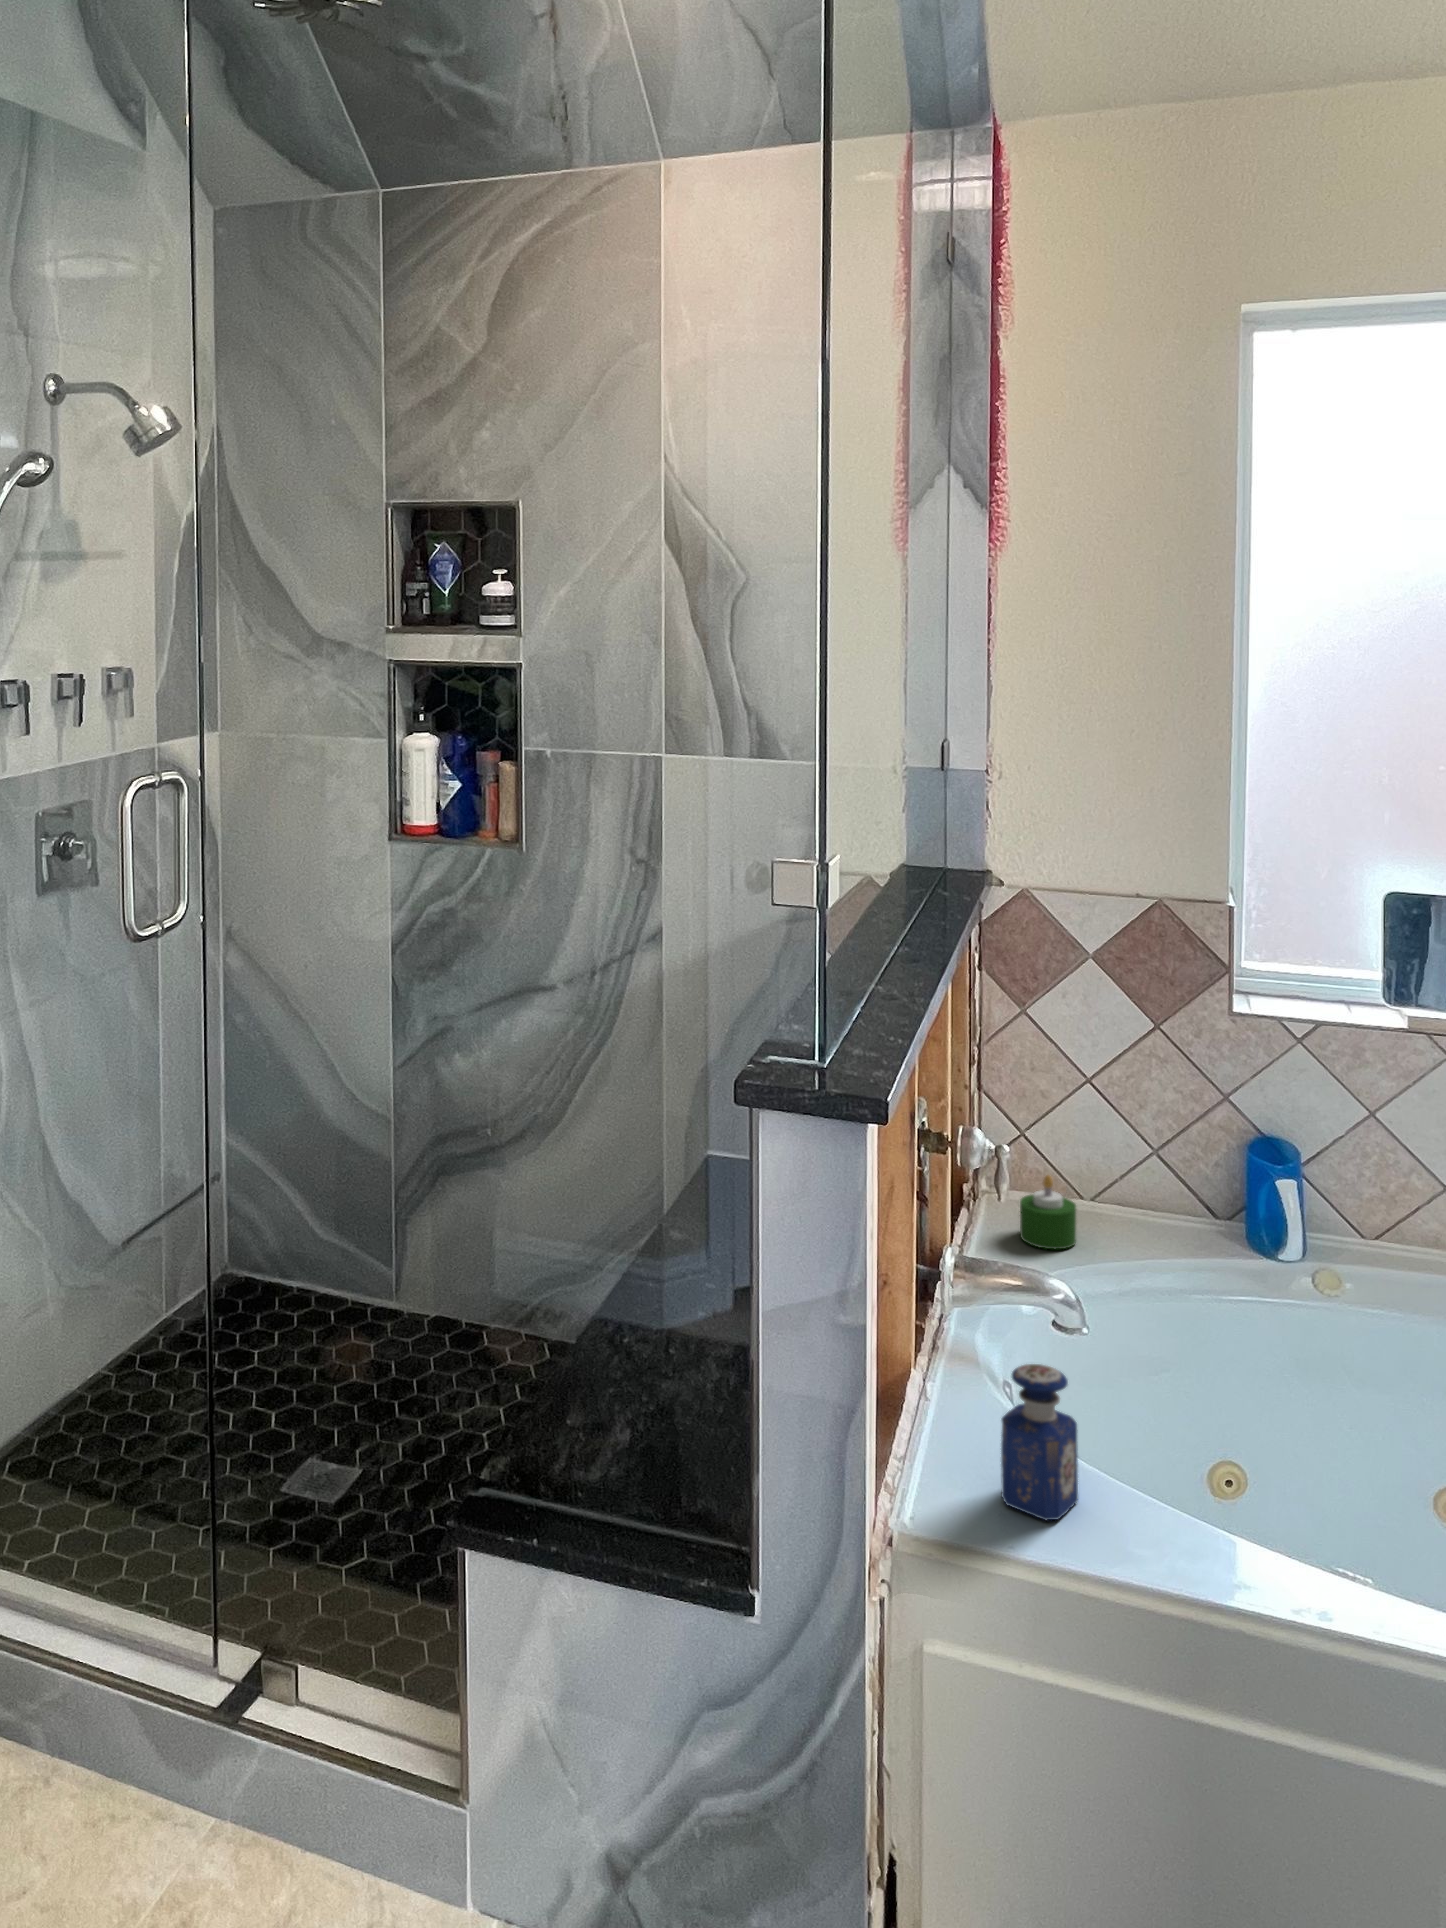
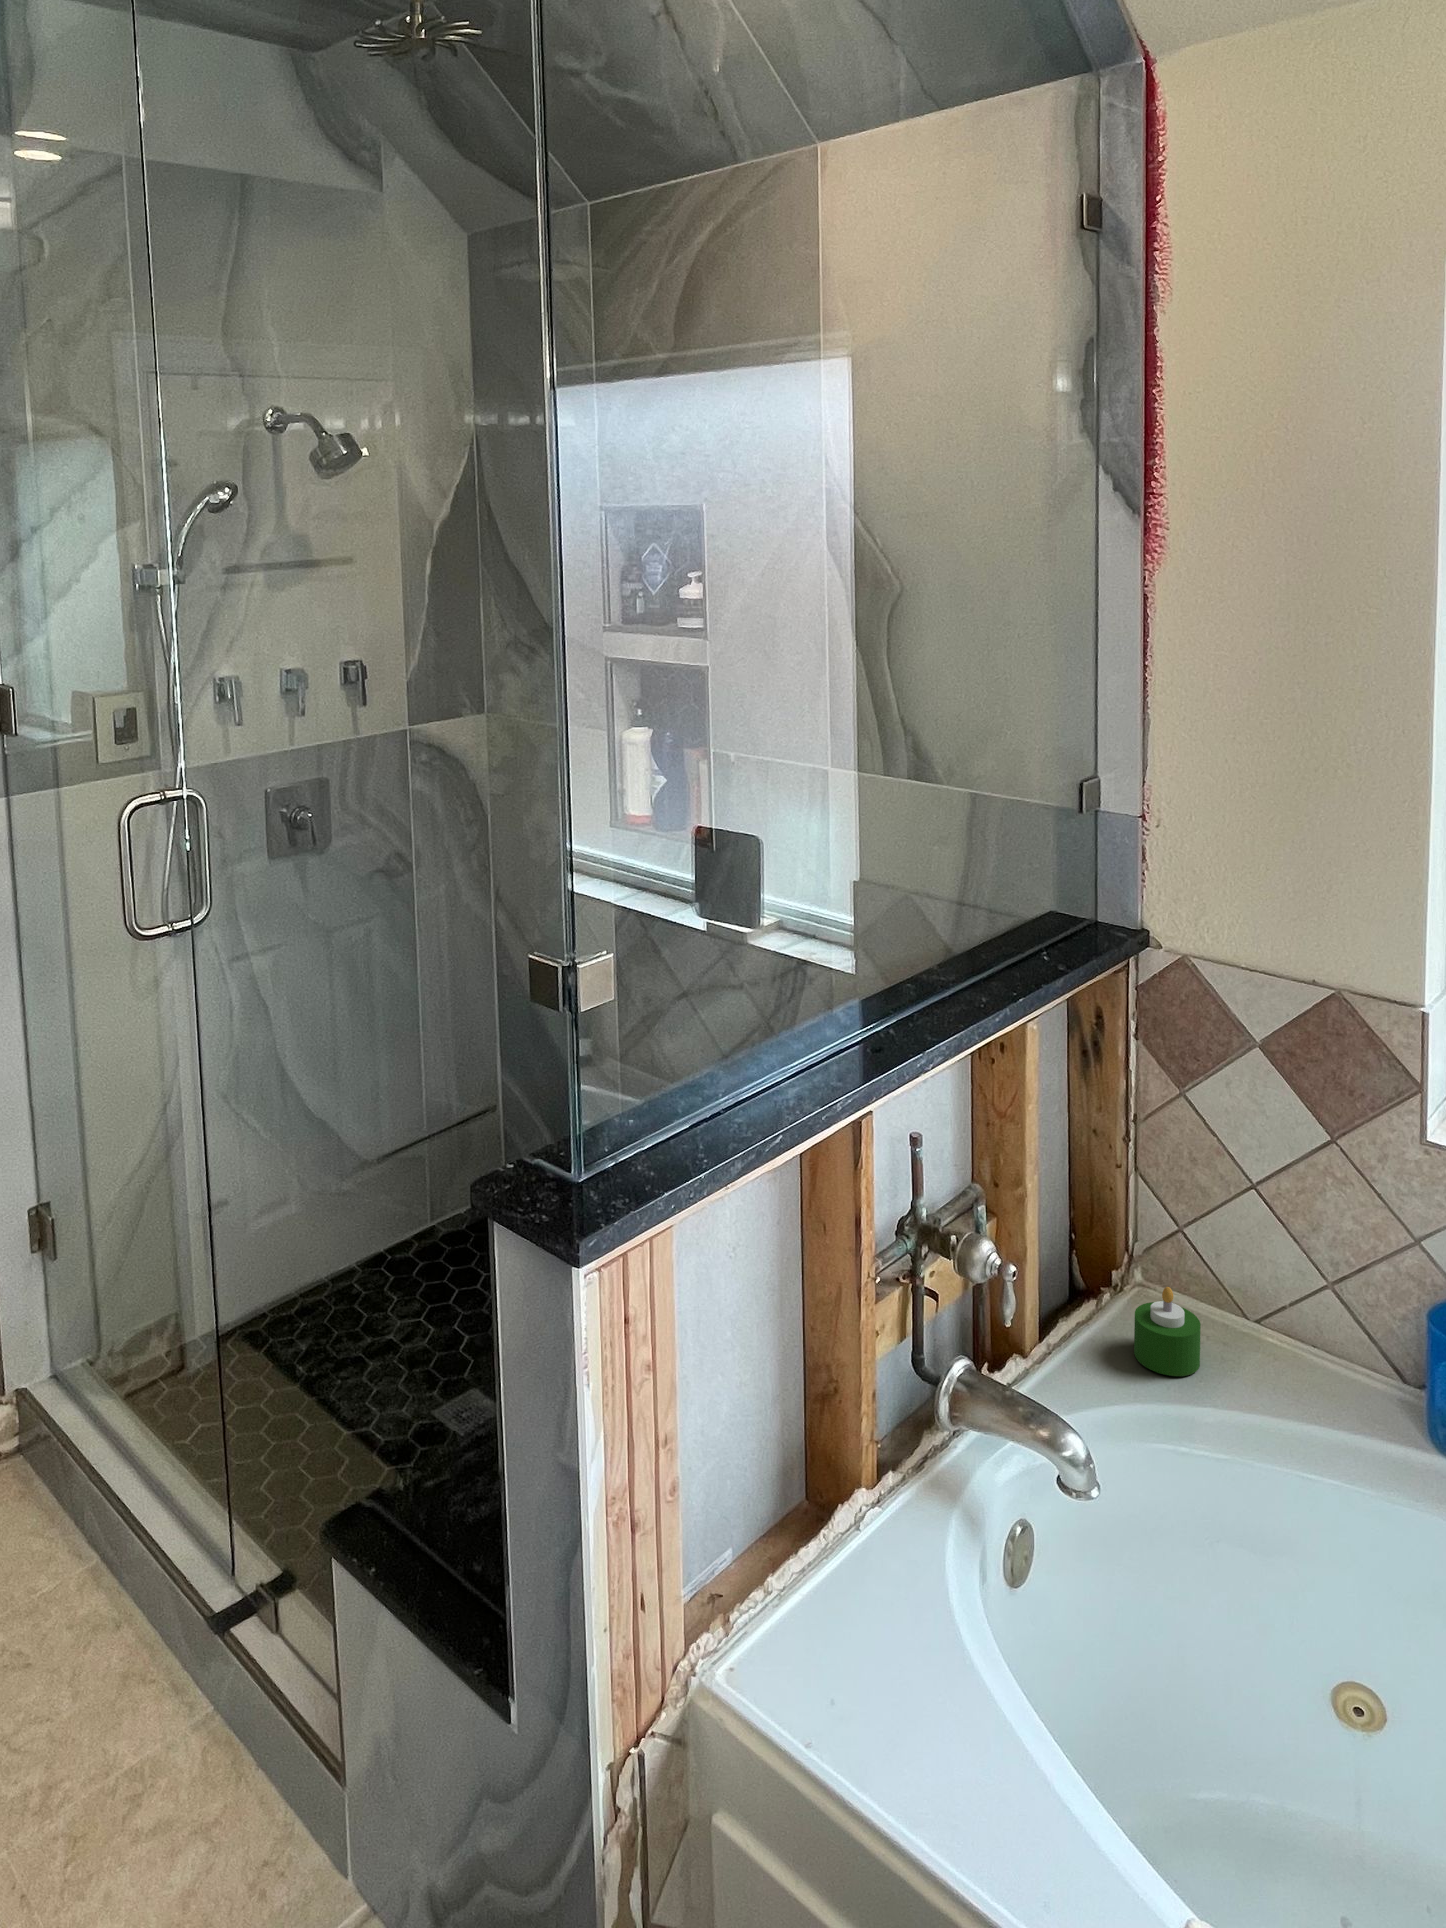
perfume bottle: present [1001,1364,1078,1520] -> none [830,1551,918,1744]

